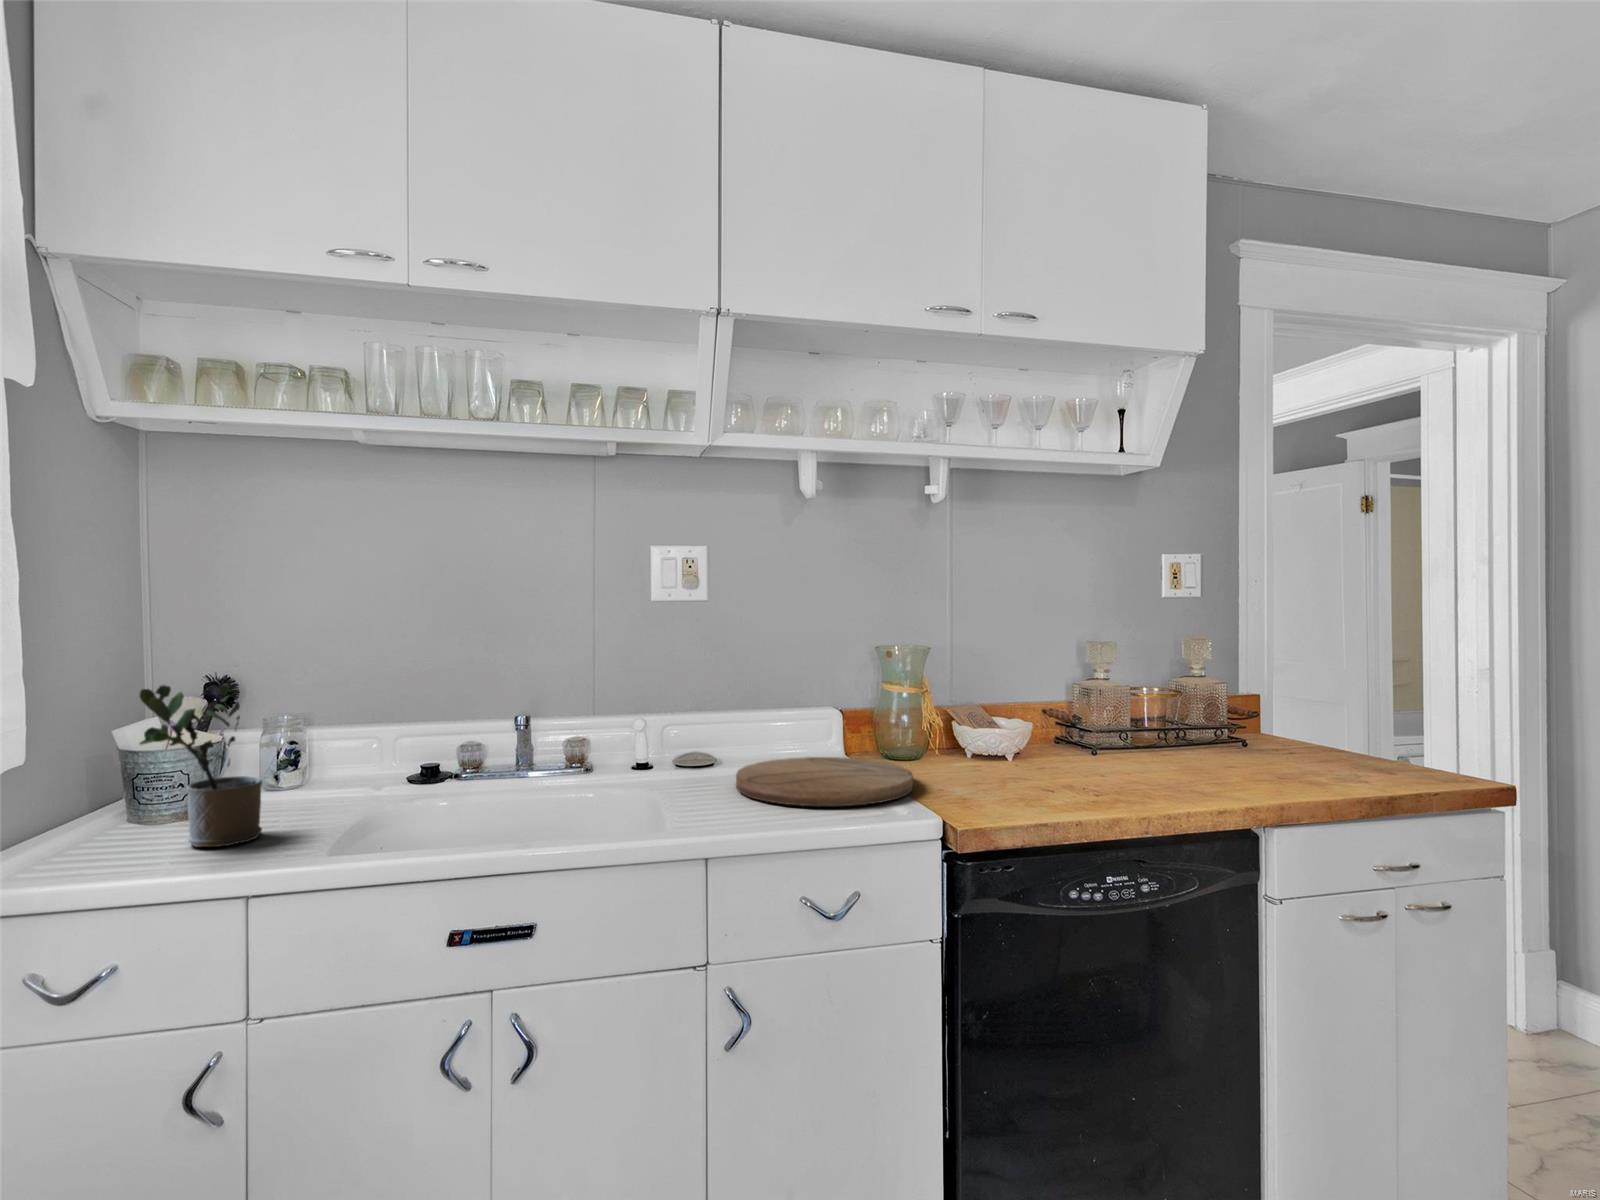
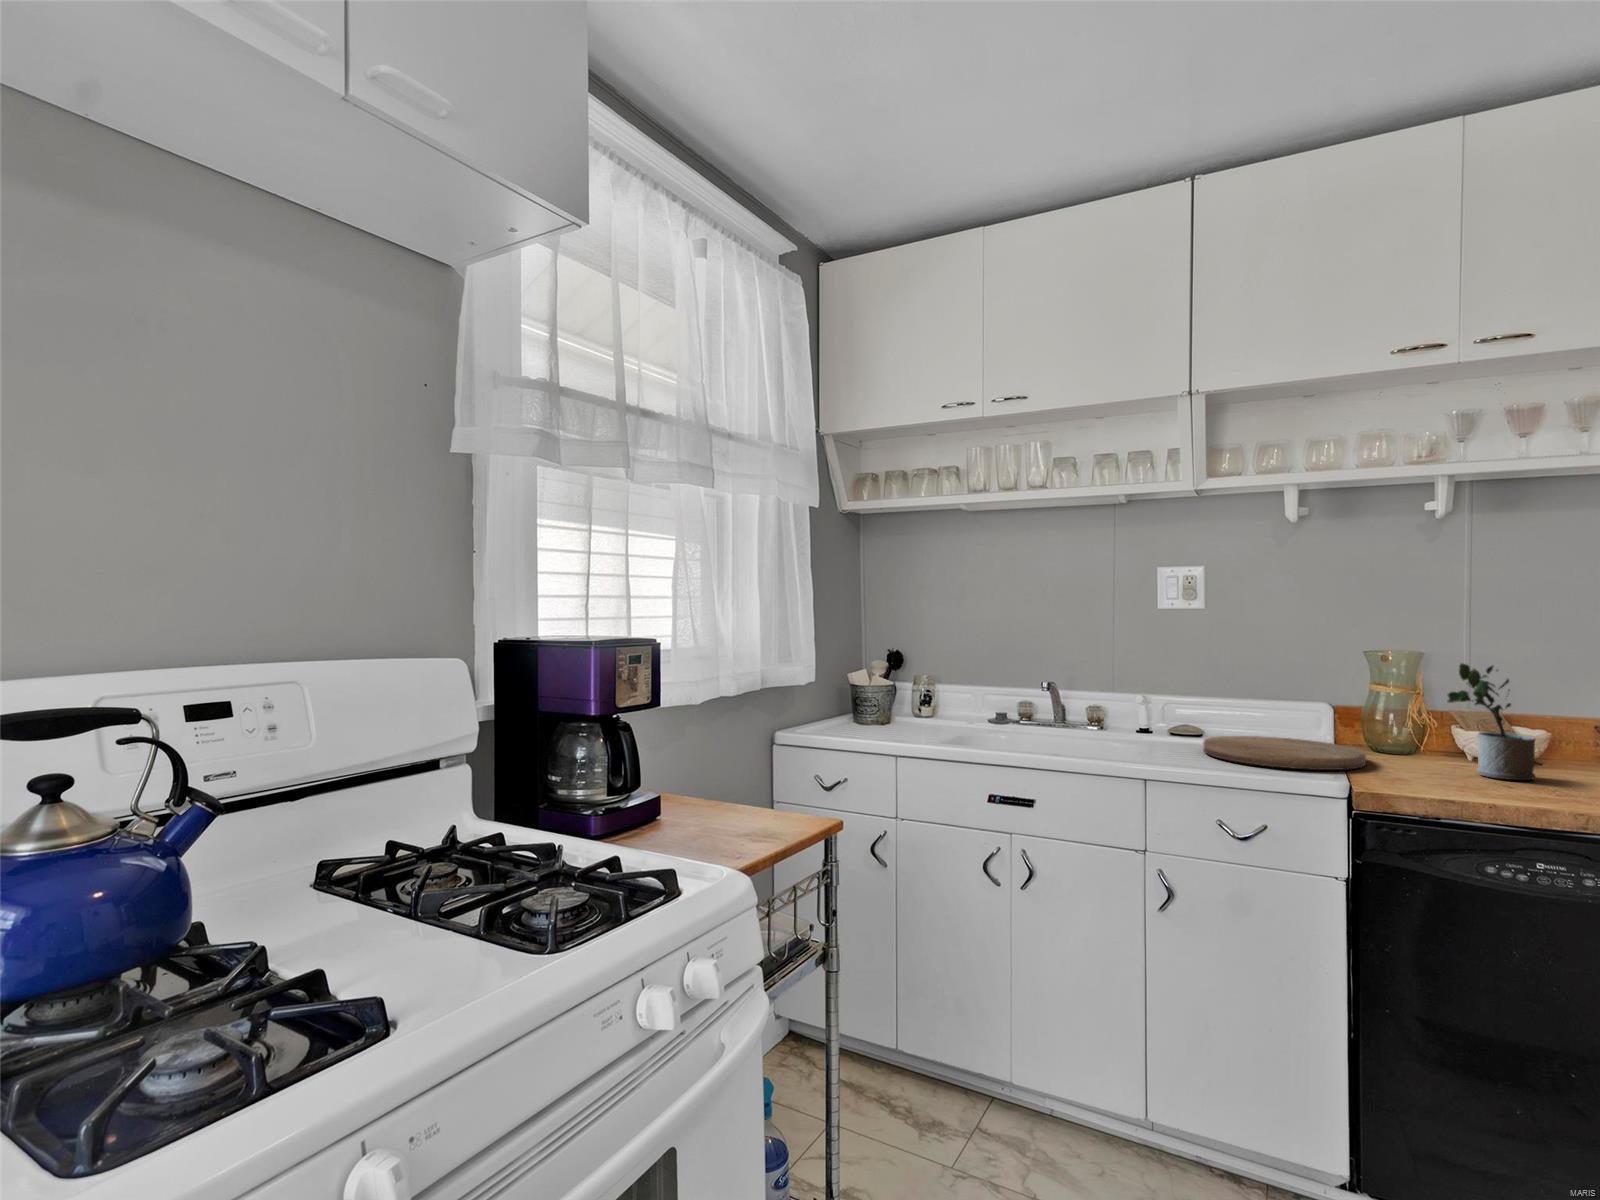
potted plant: present [140,684,262,847] -> present [1448,663,1536,780]

